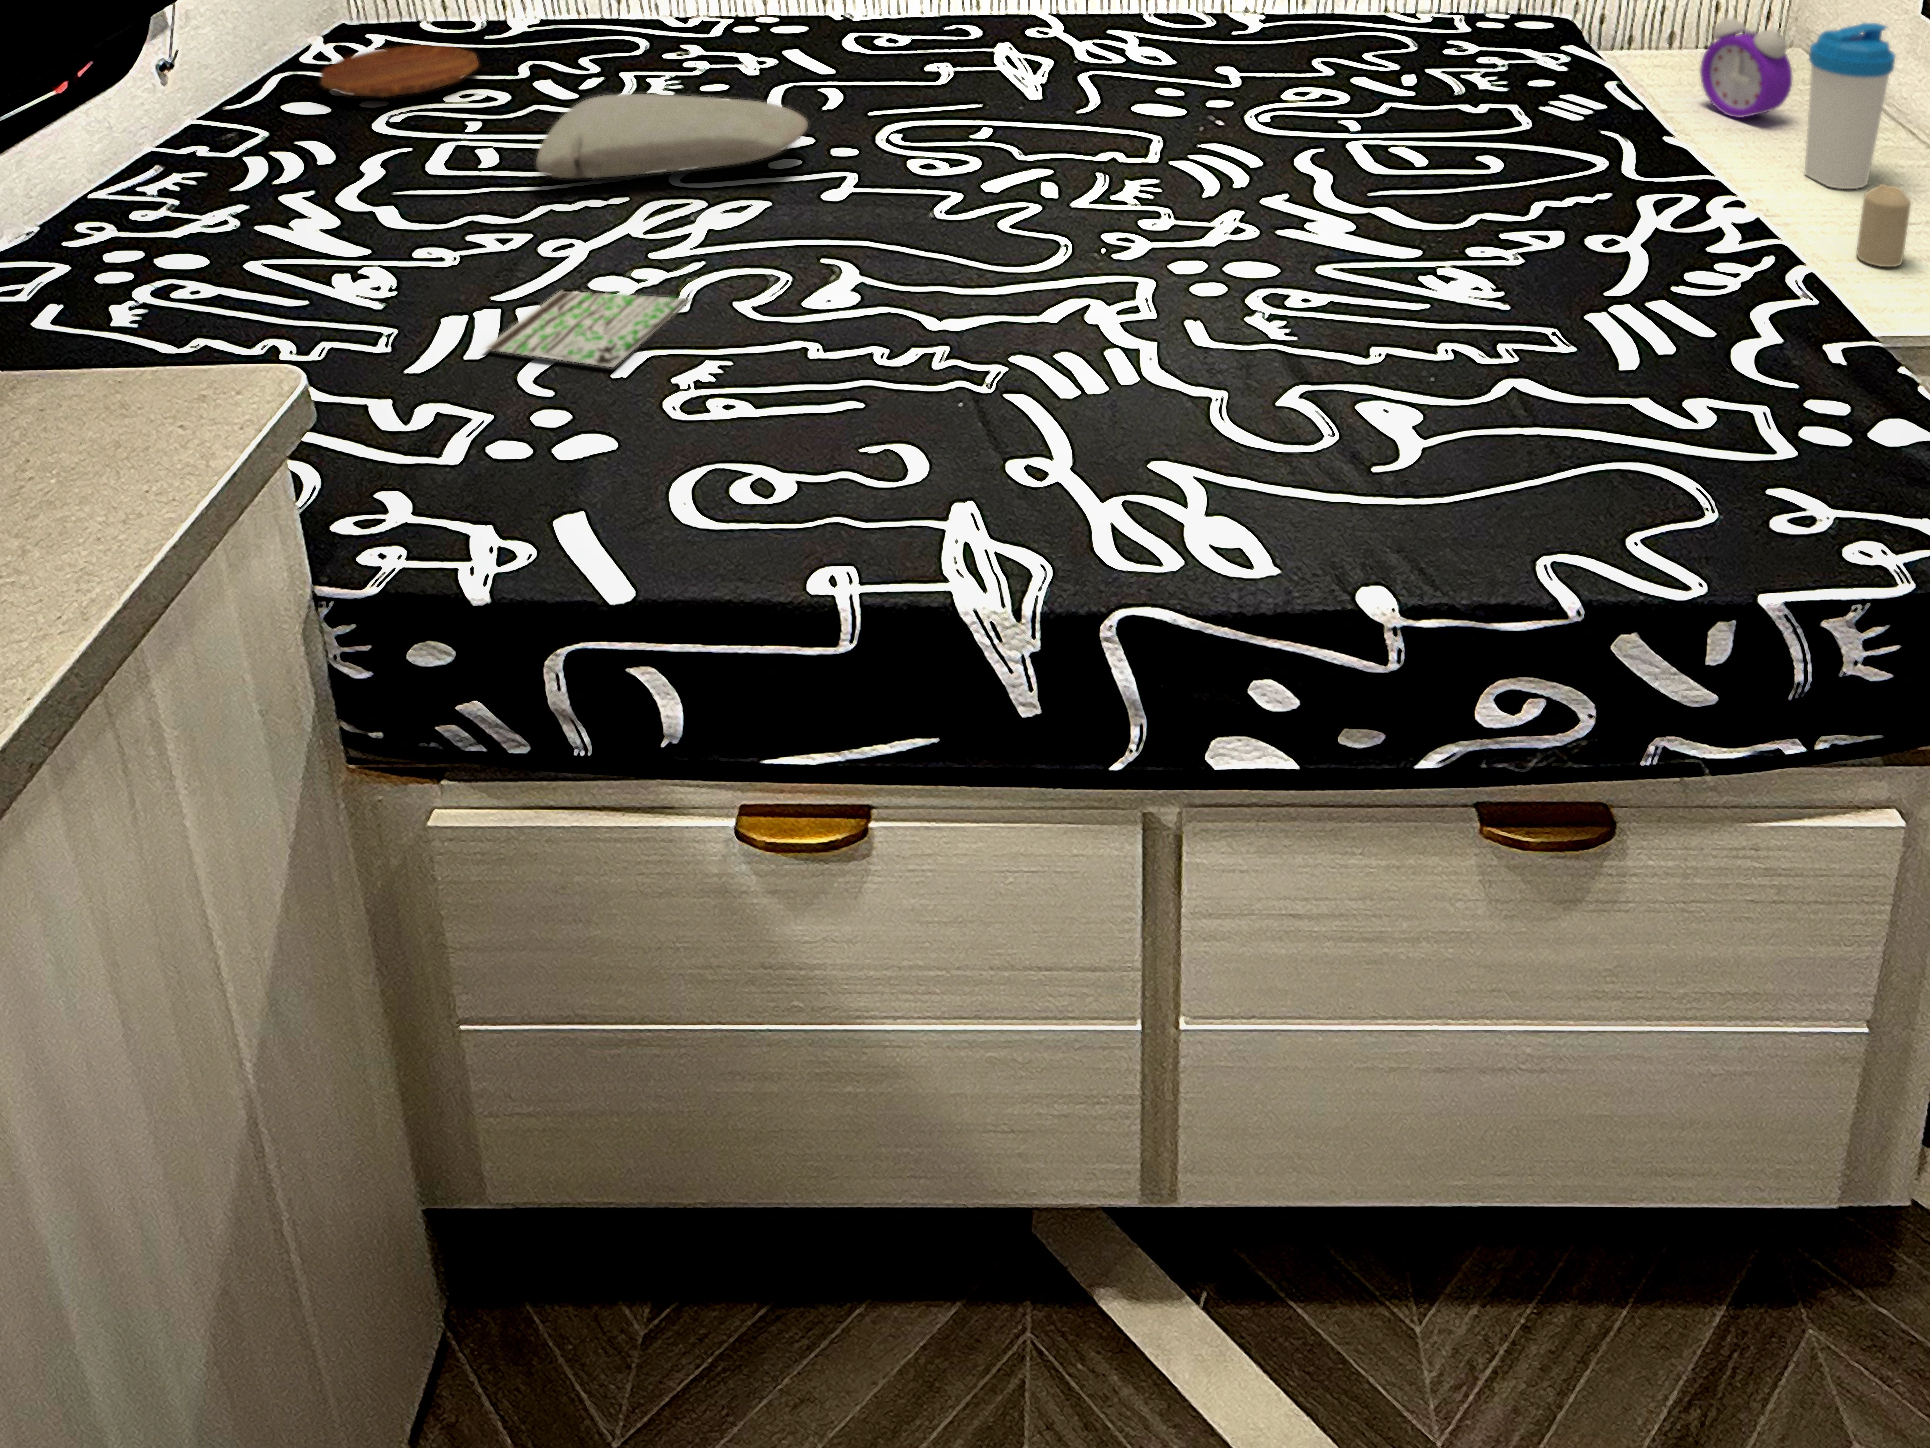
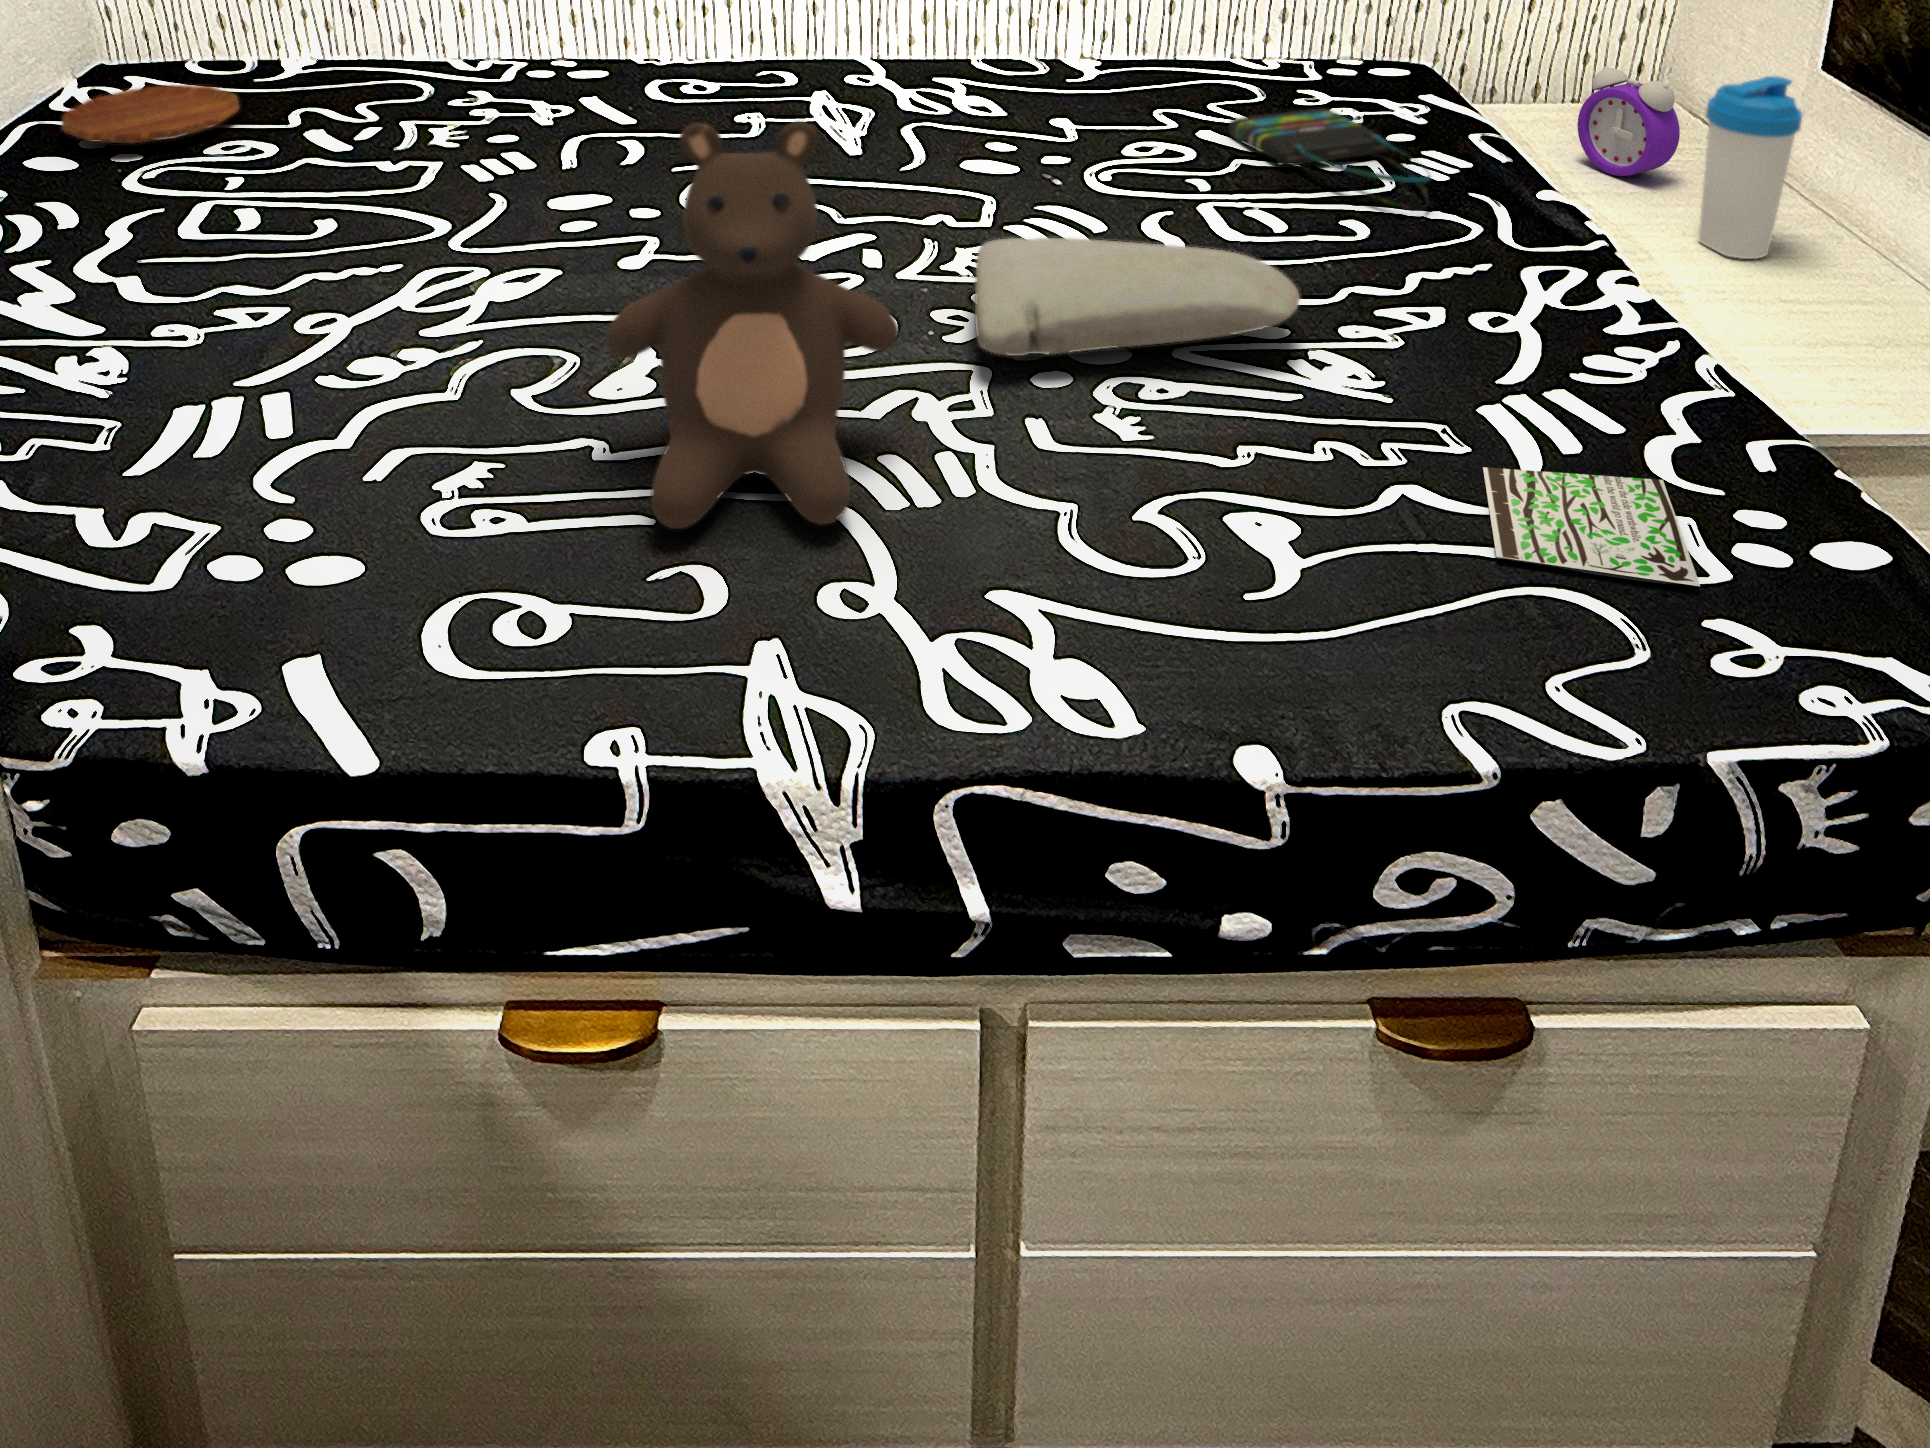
tote bag: none [1379,59,1559,148] -> present [1229,108,1430,211]
teddy bear: none [815,61,1072,413] -> present [605,121,899,529]
pillow: present [536,94,808,178] -> present [975,238,1300,356]
candle: present [1857,184,1911,267] -> none [1766,258,1829,351]
book: present [486,291,689,367] -> present [1483,467,1700,586]

